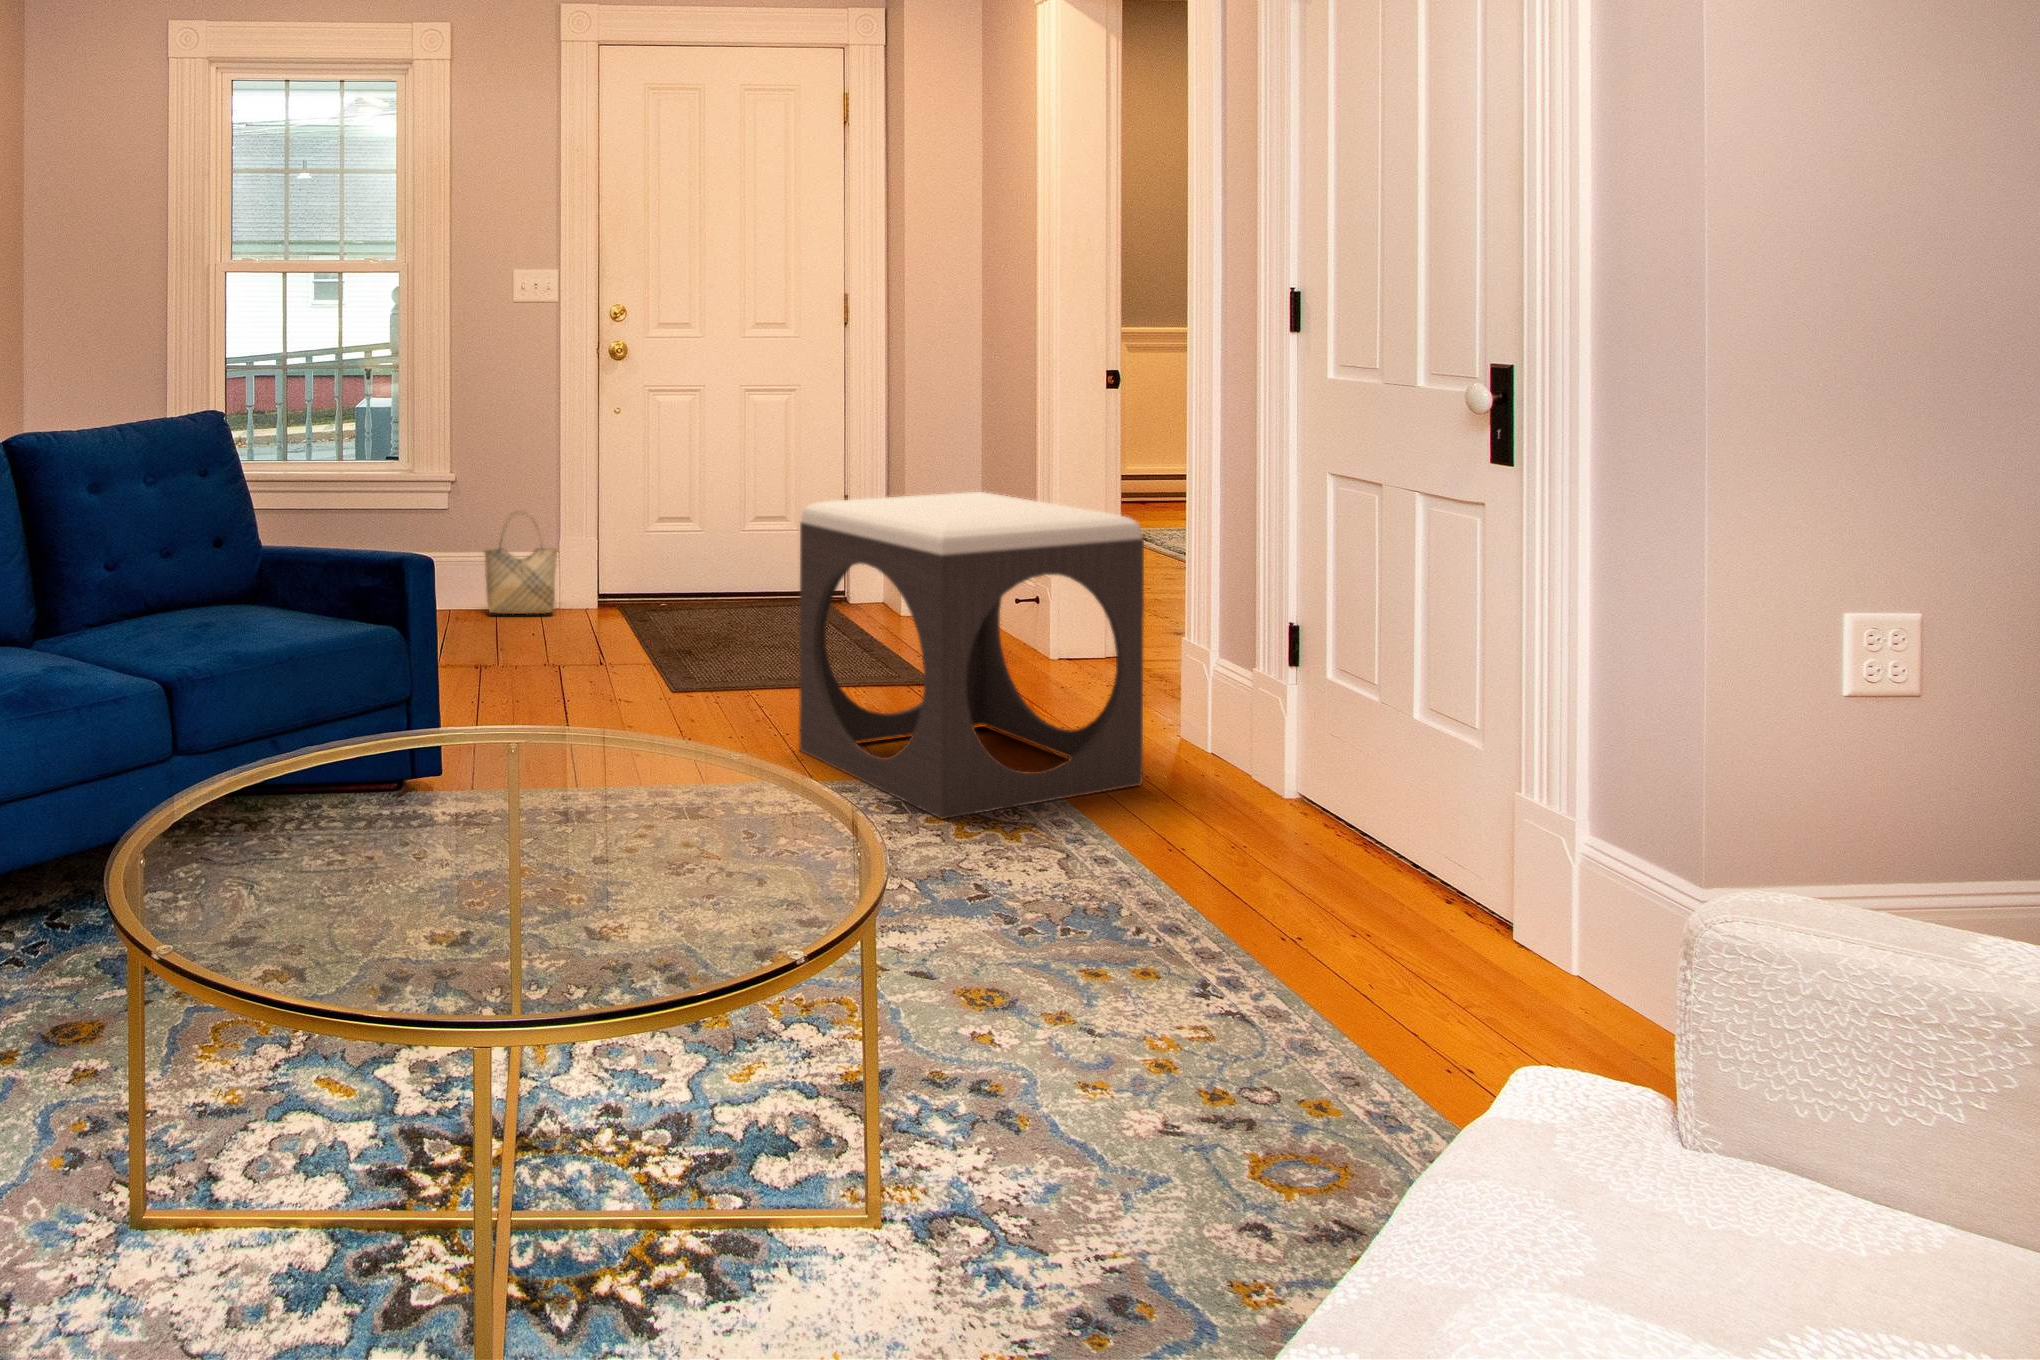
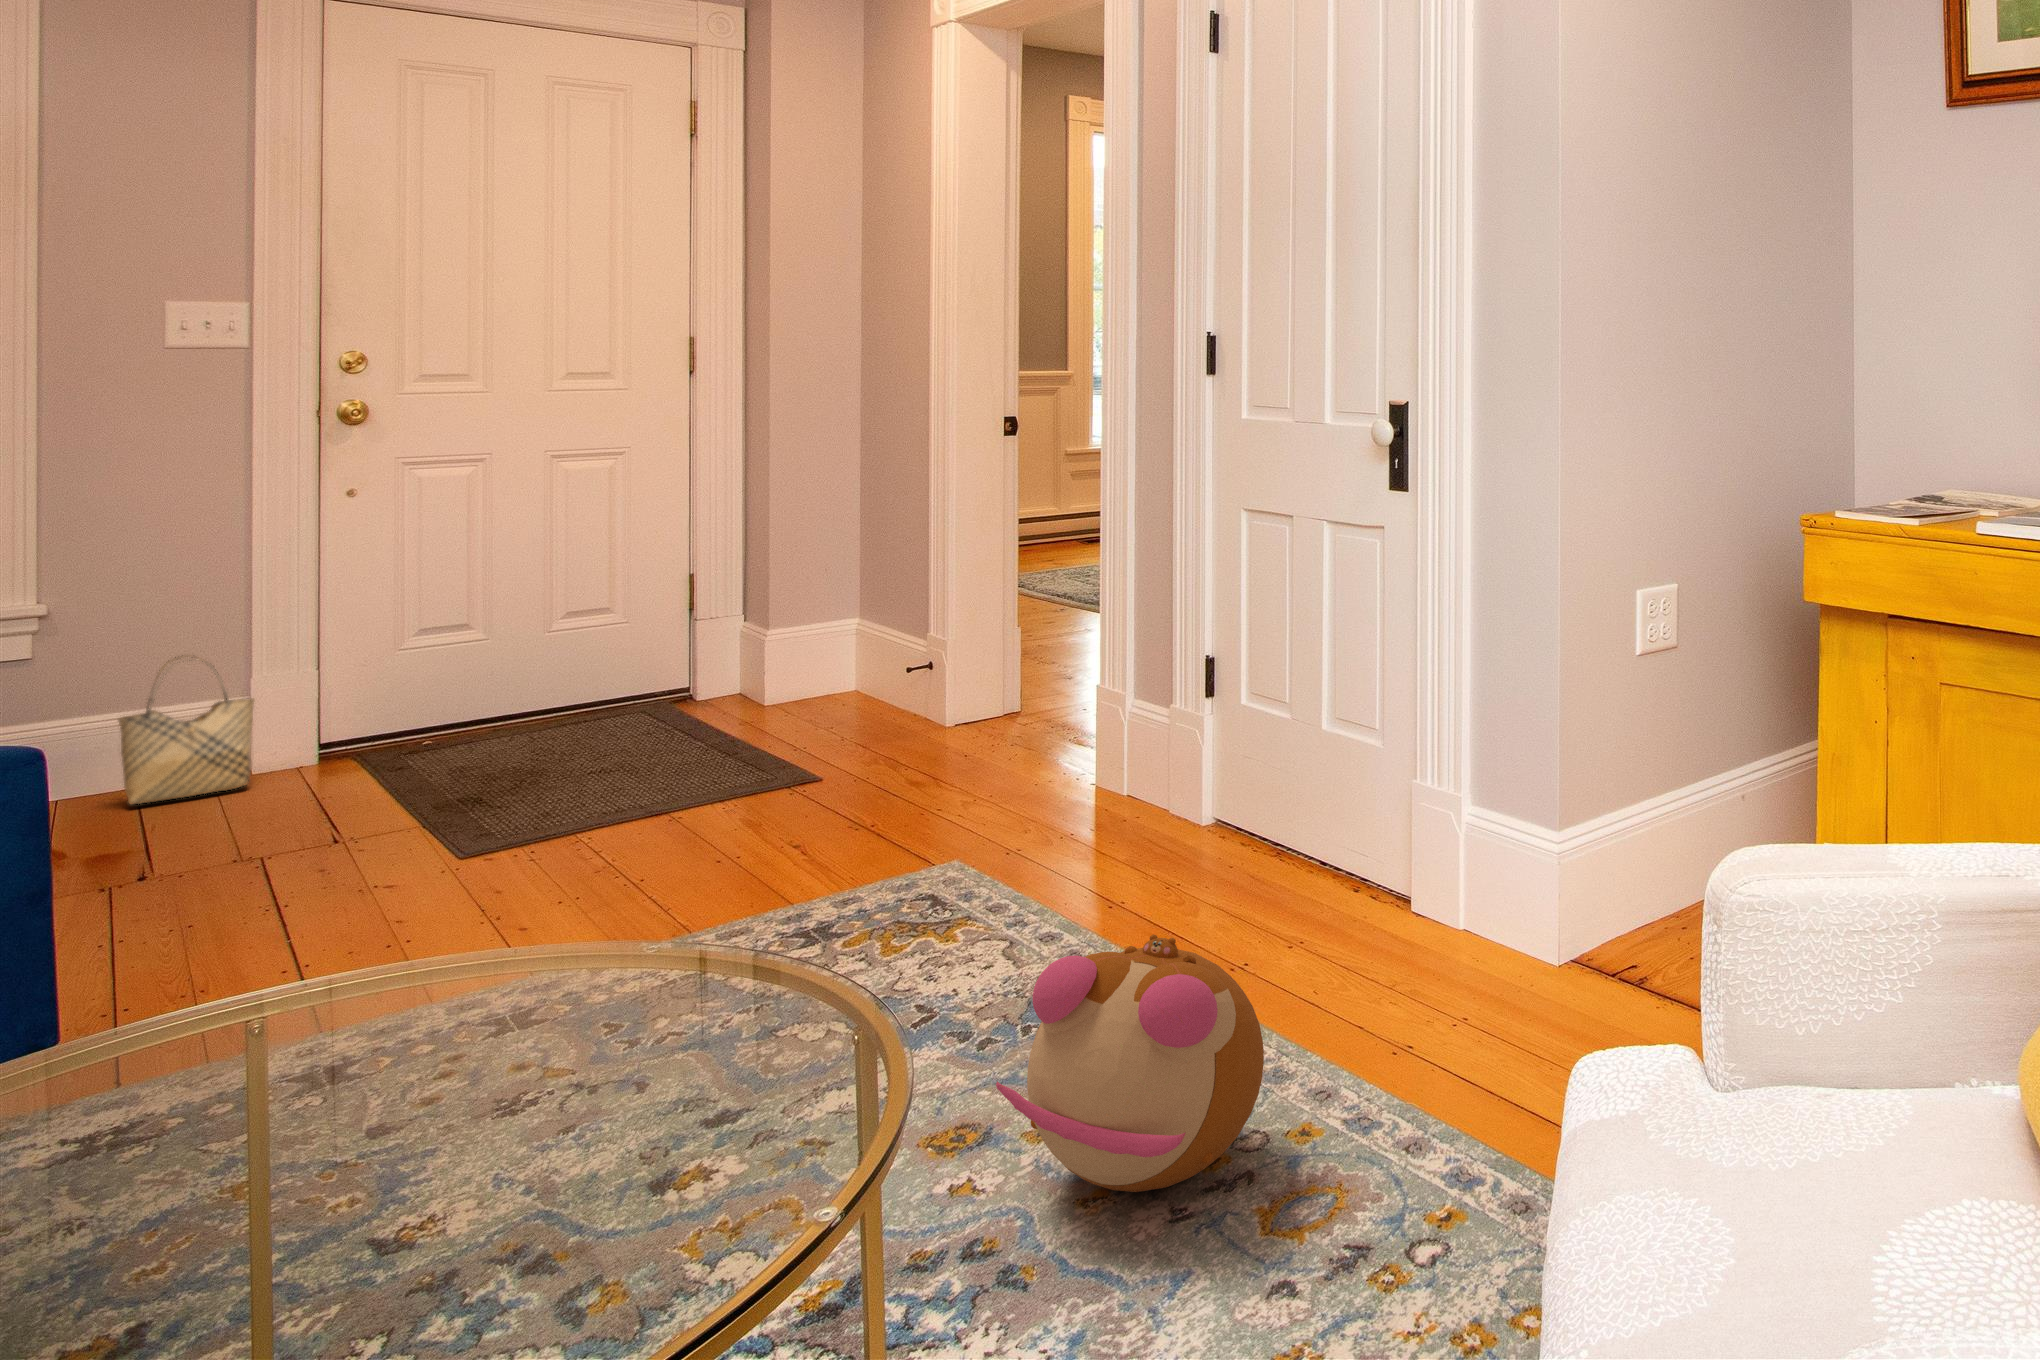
footstool: present [799,492,1144,819] -> none [660,565,1069,938]
plush toy: none [1007,857,1271,1100] -> present [996,934,1264,1192]

